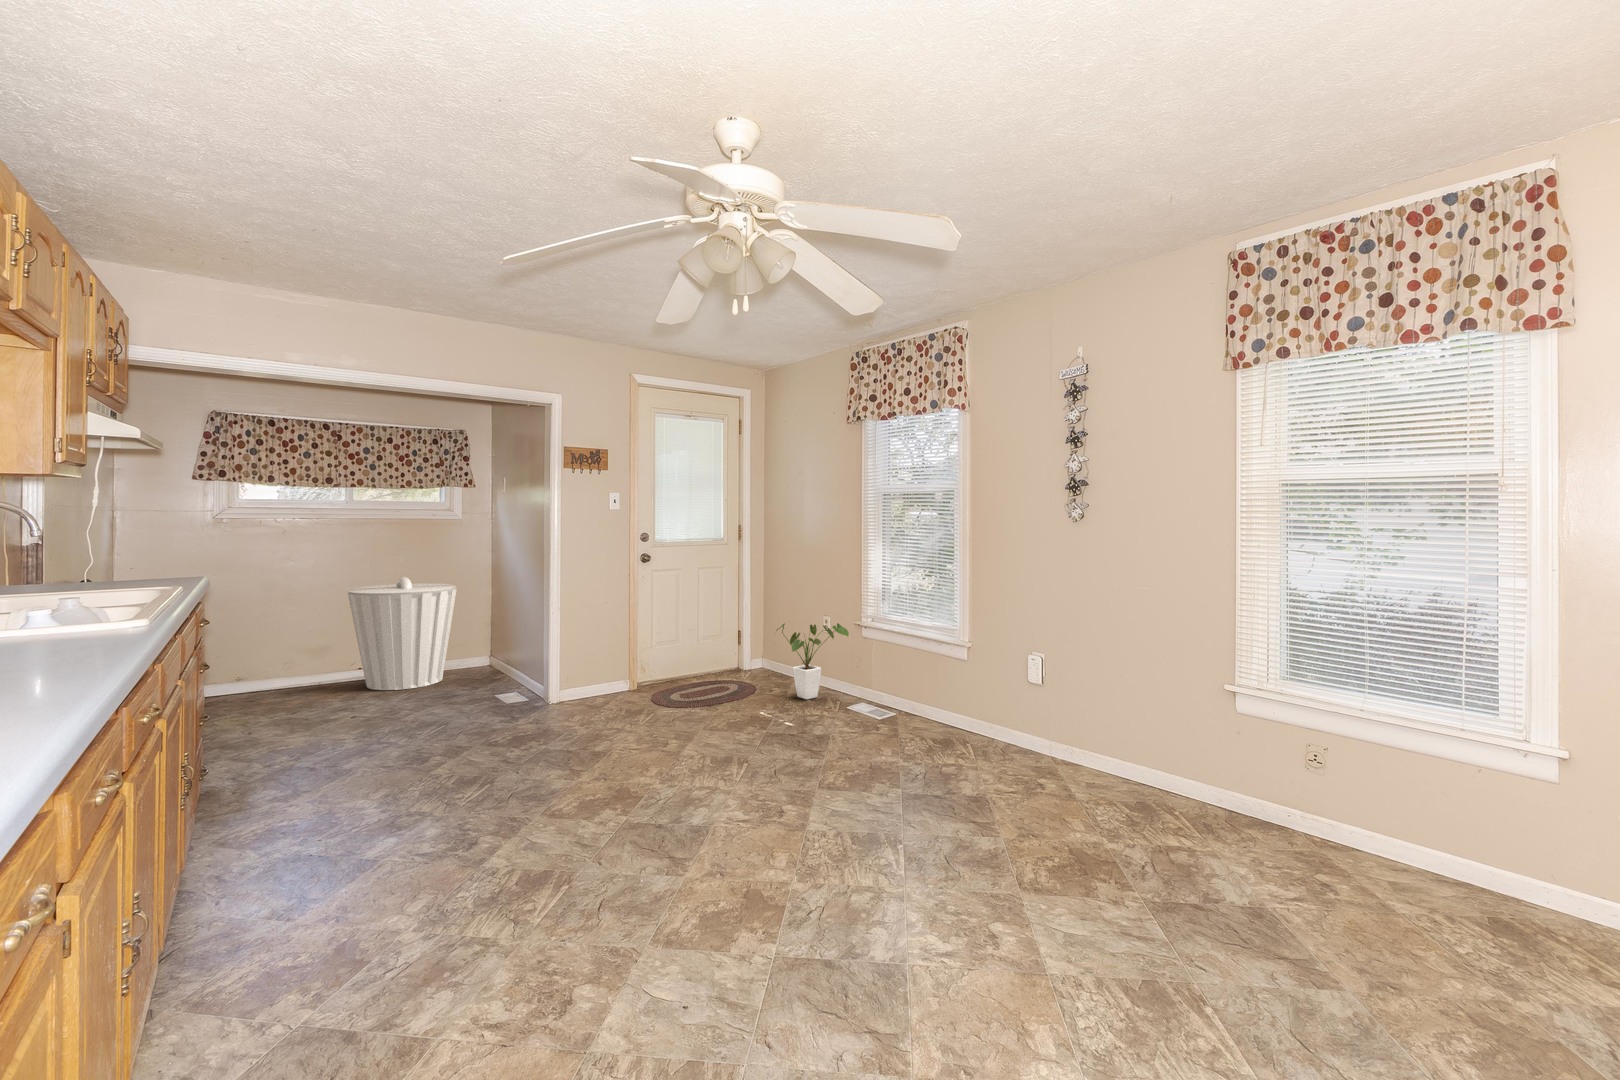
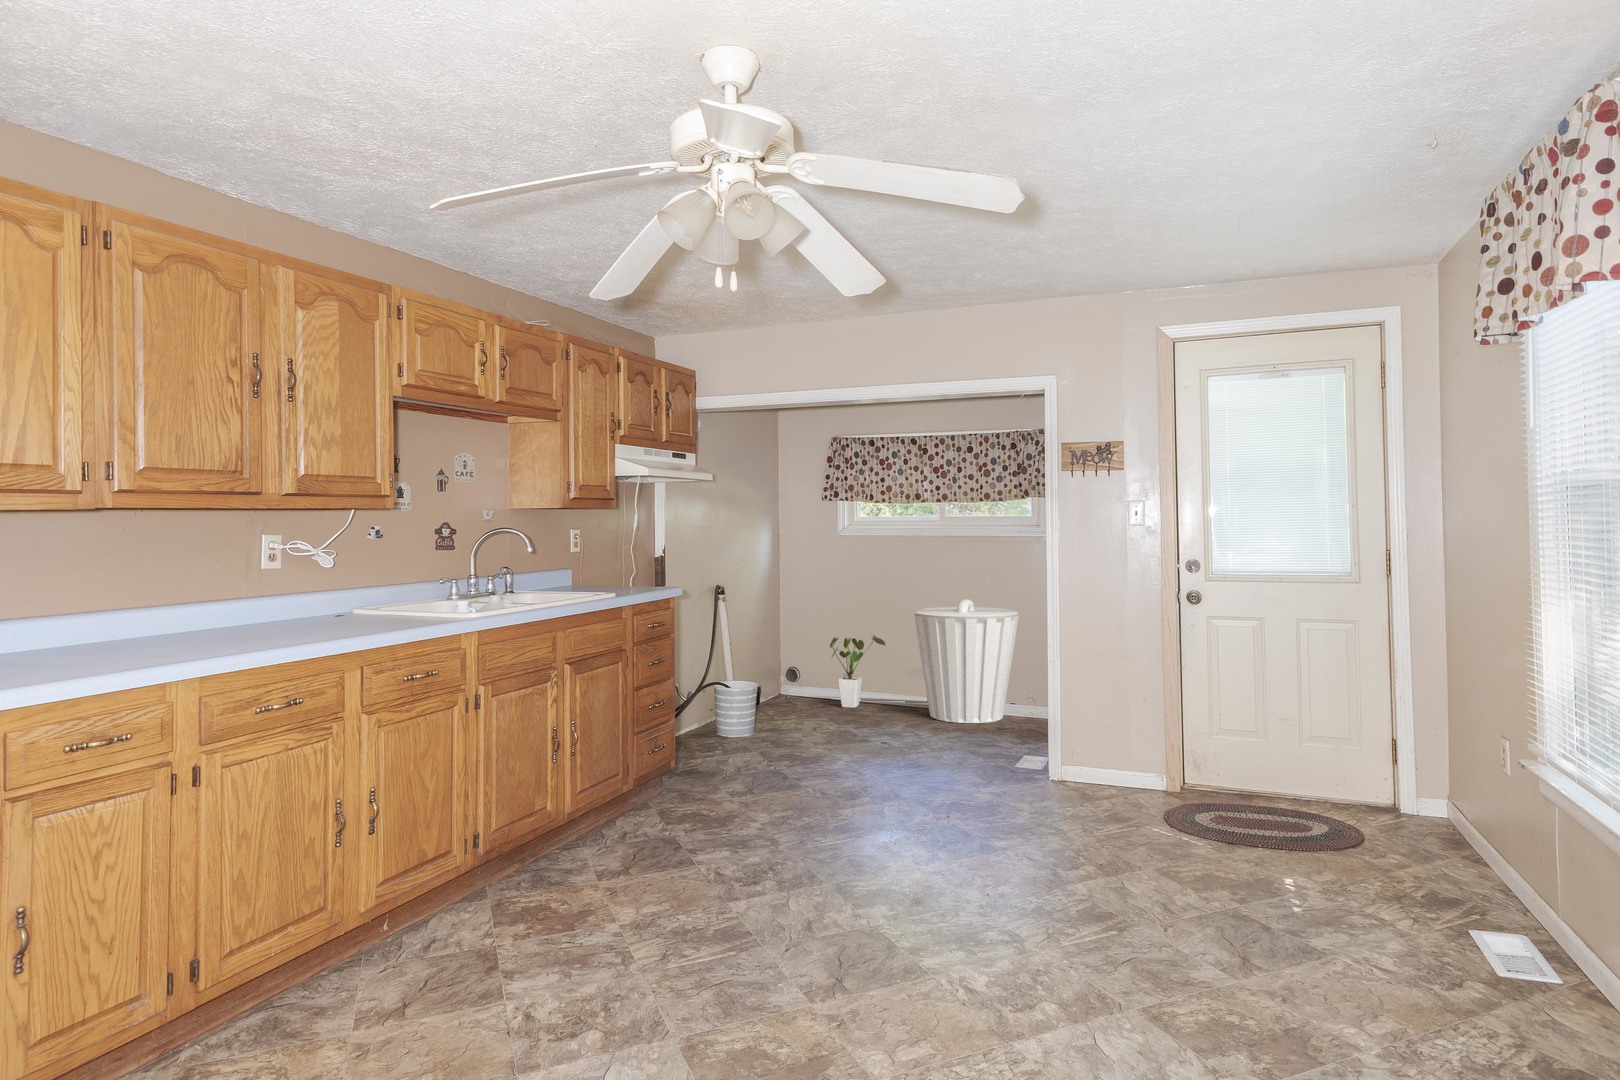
house plant: present [776,623,849,699] -> present [830,635,885,708]

